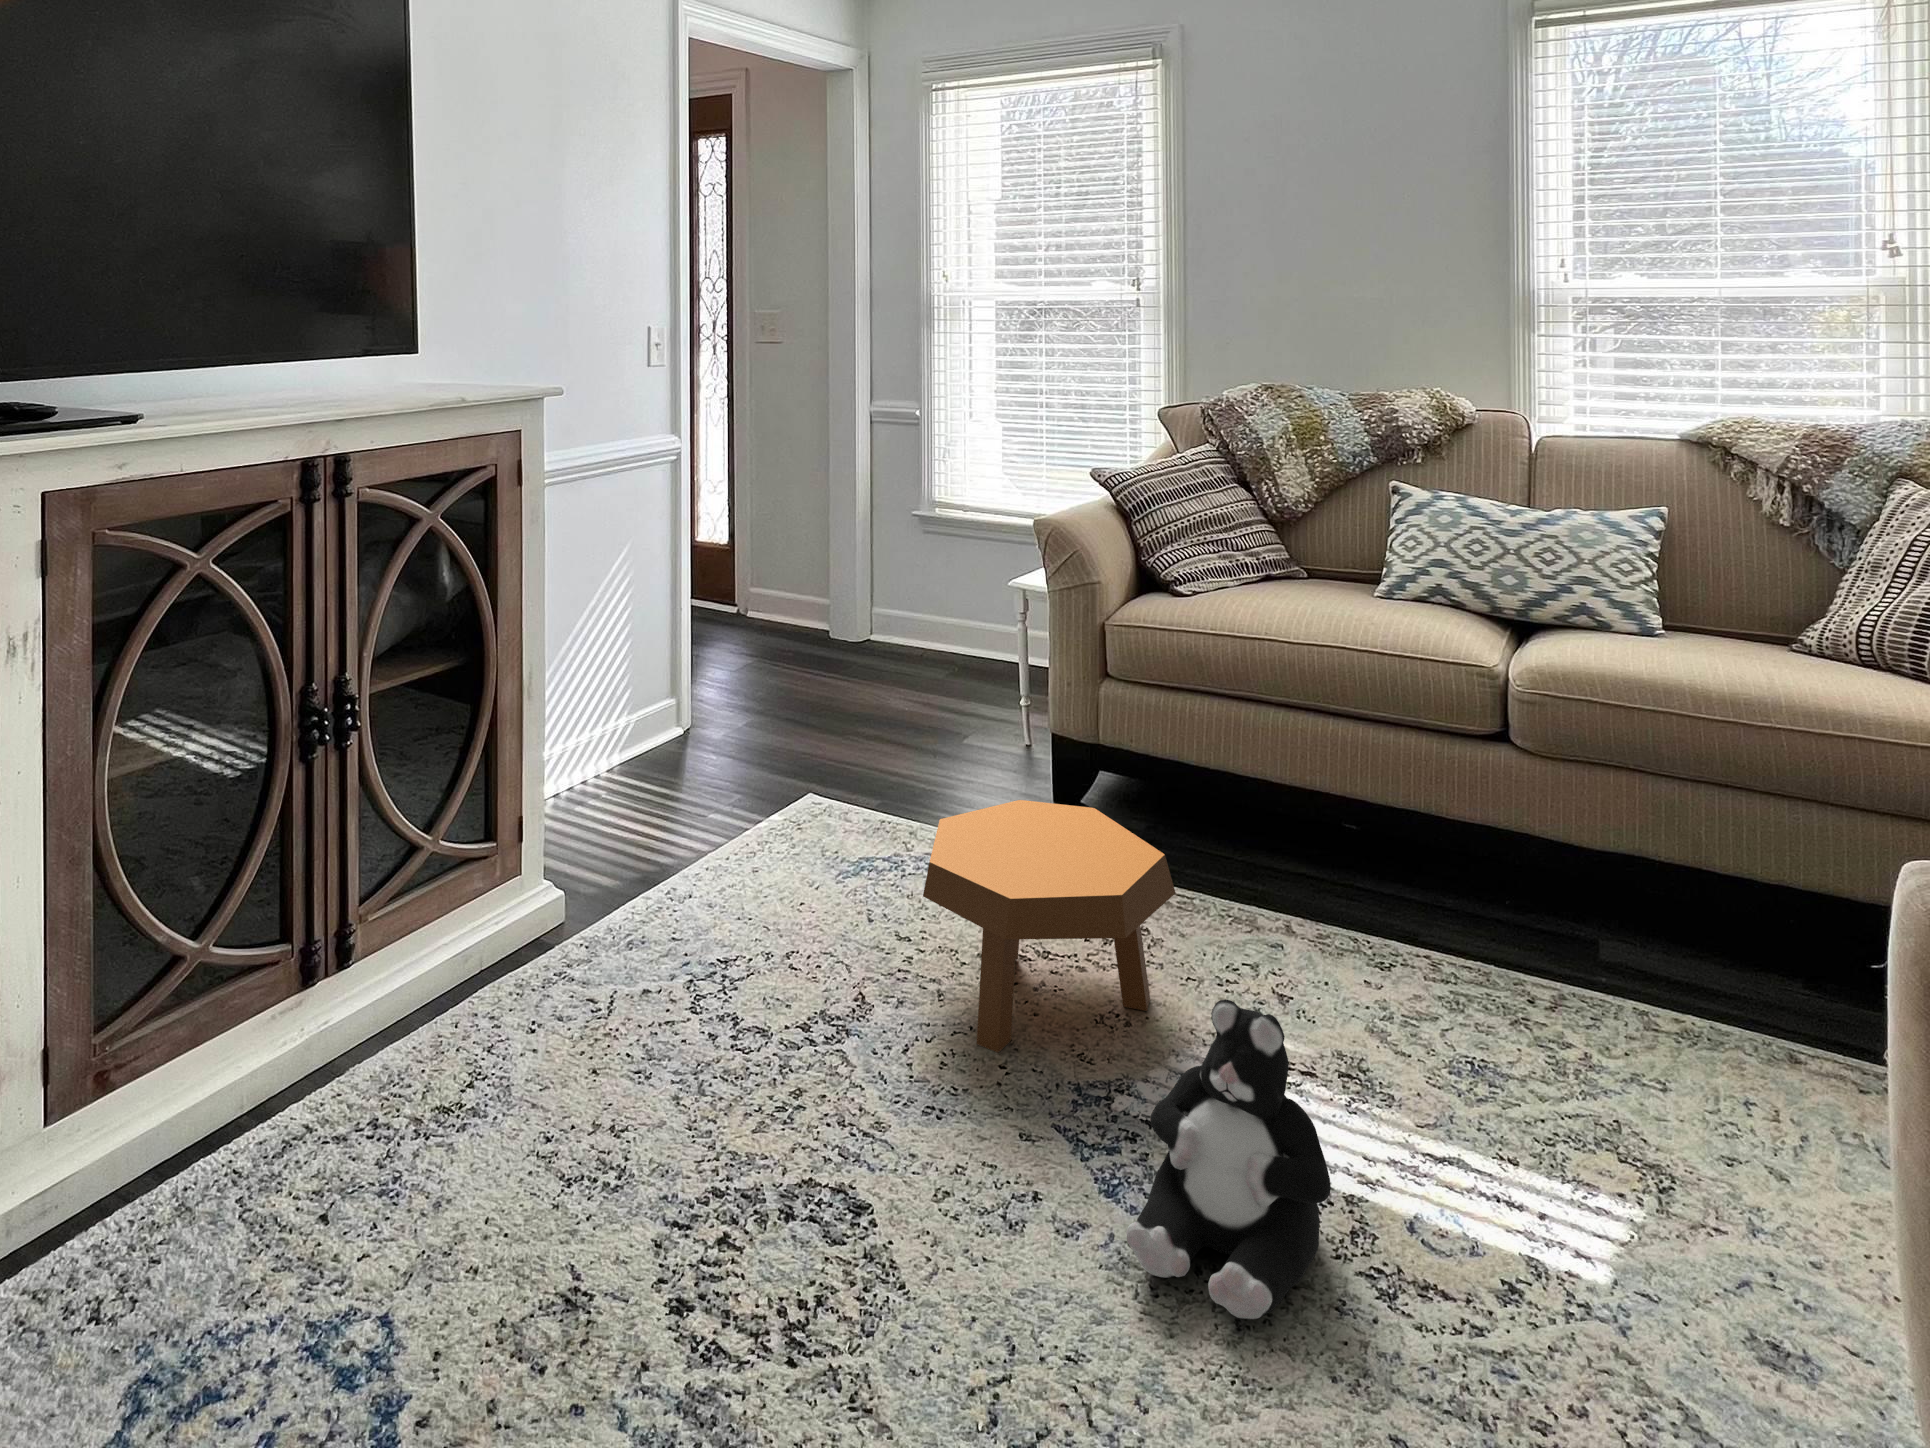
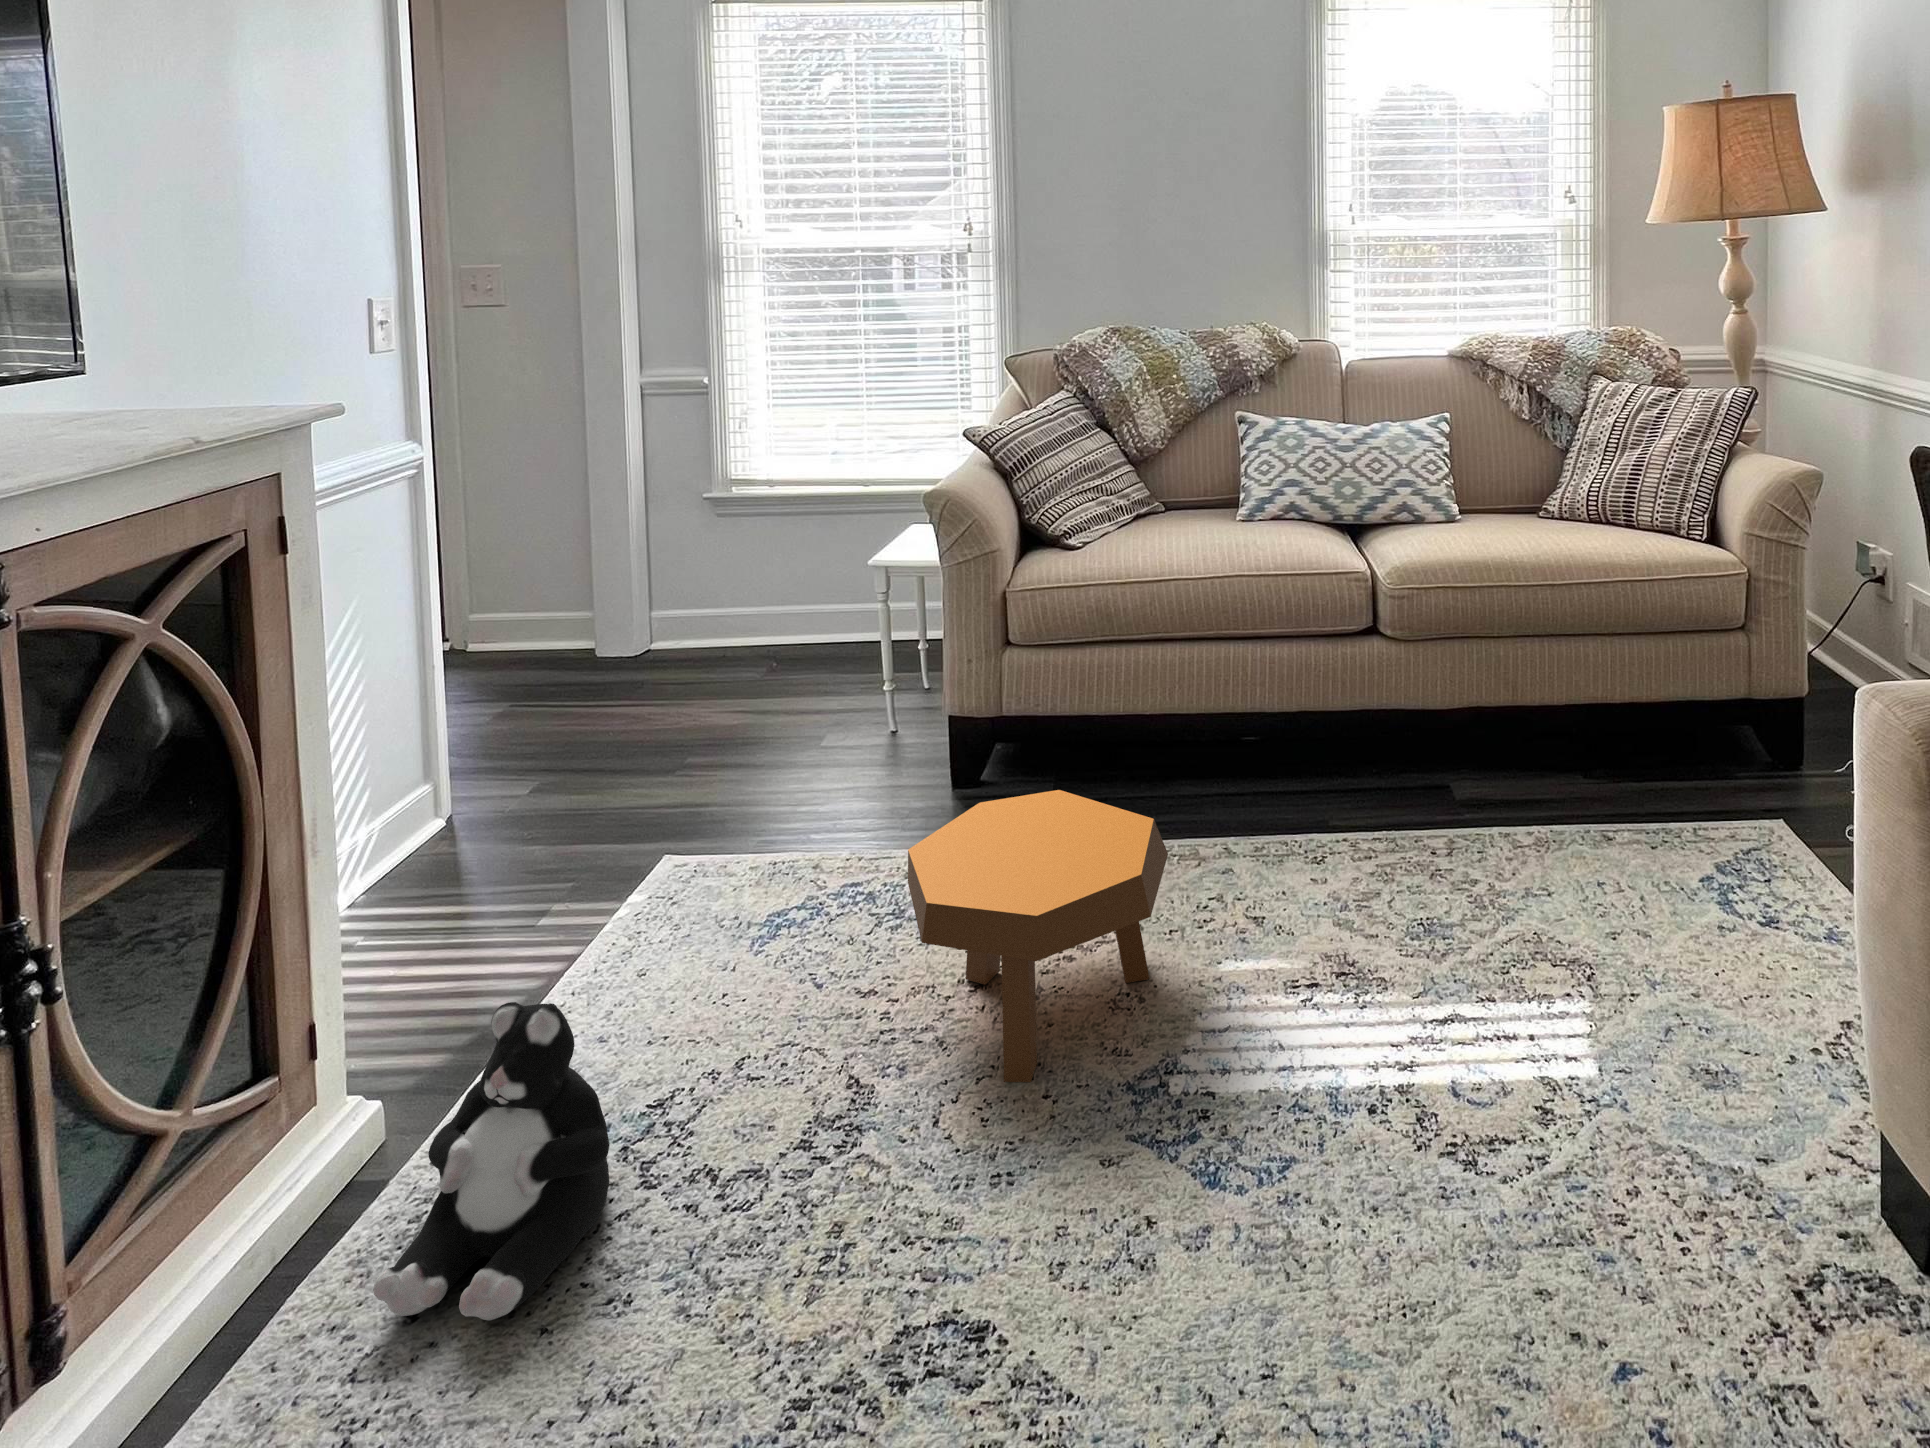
plush toy: present [1126,999,1331,1319] -> present [373,1002,610,1320]

